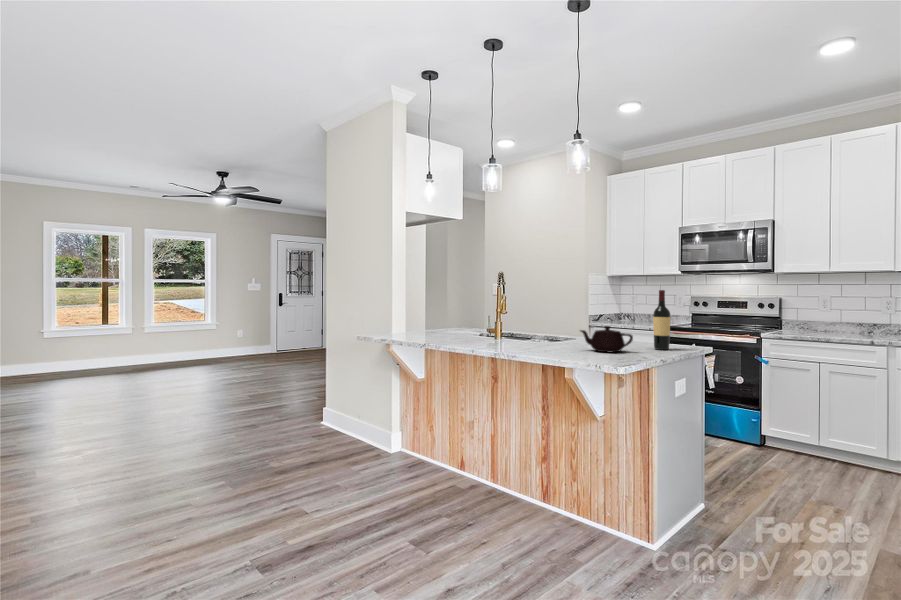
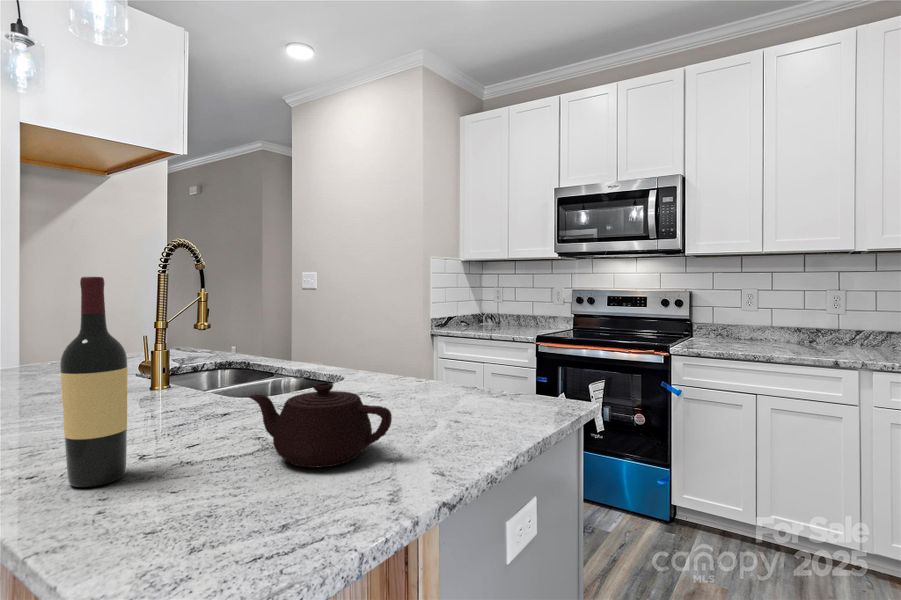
wine bottle: present [653,290,671,350] -> present [60,277,127,487]

